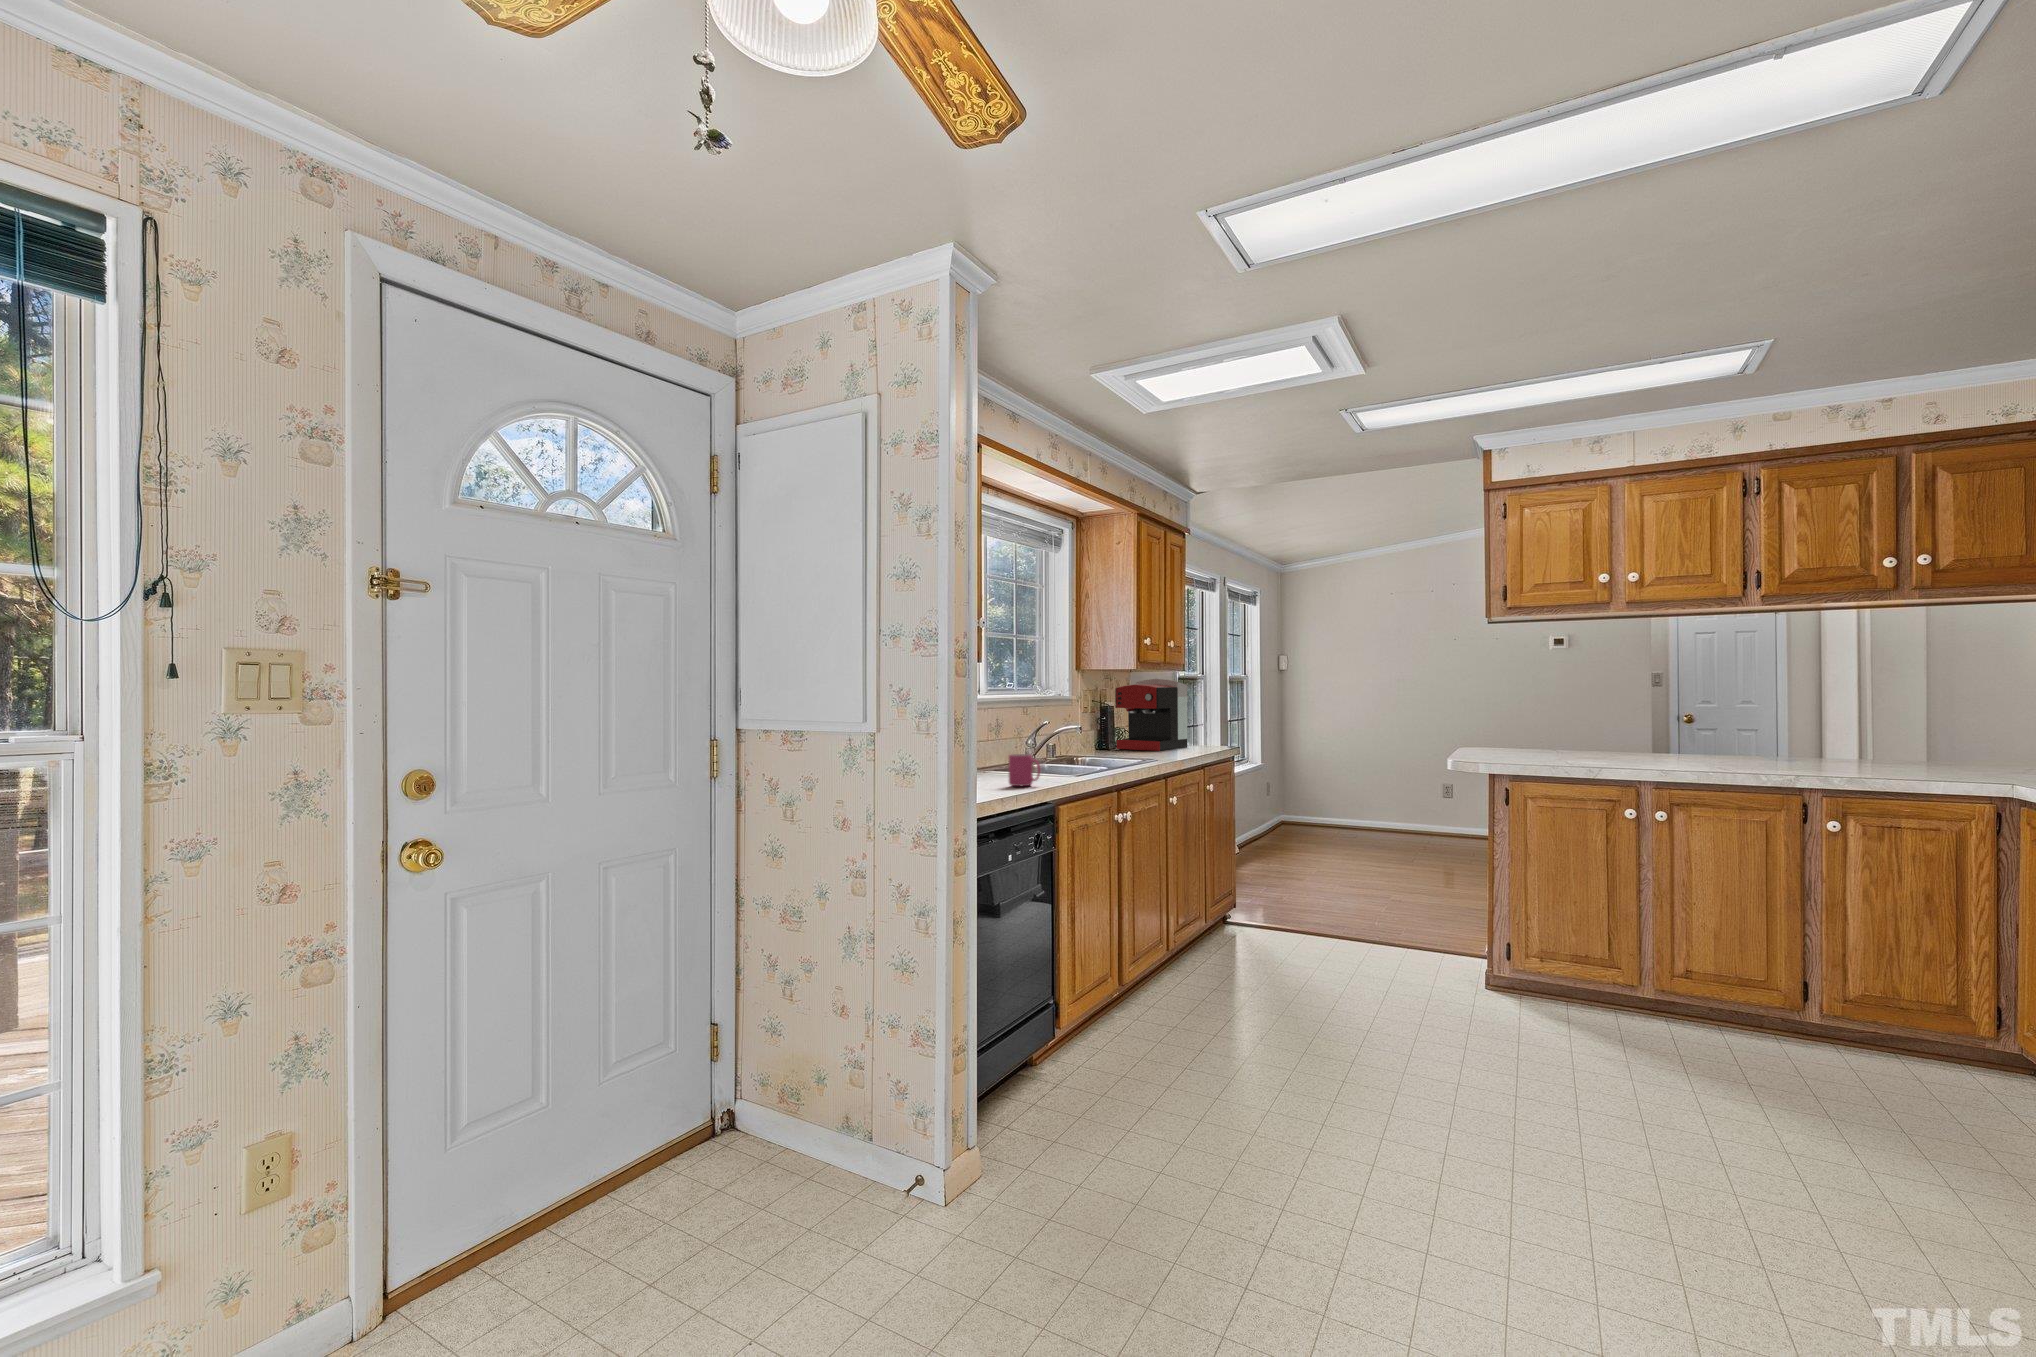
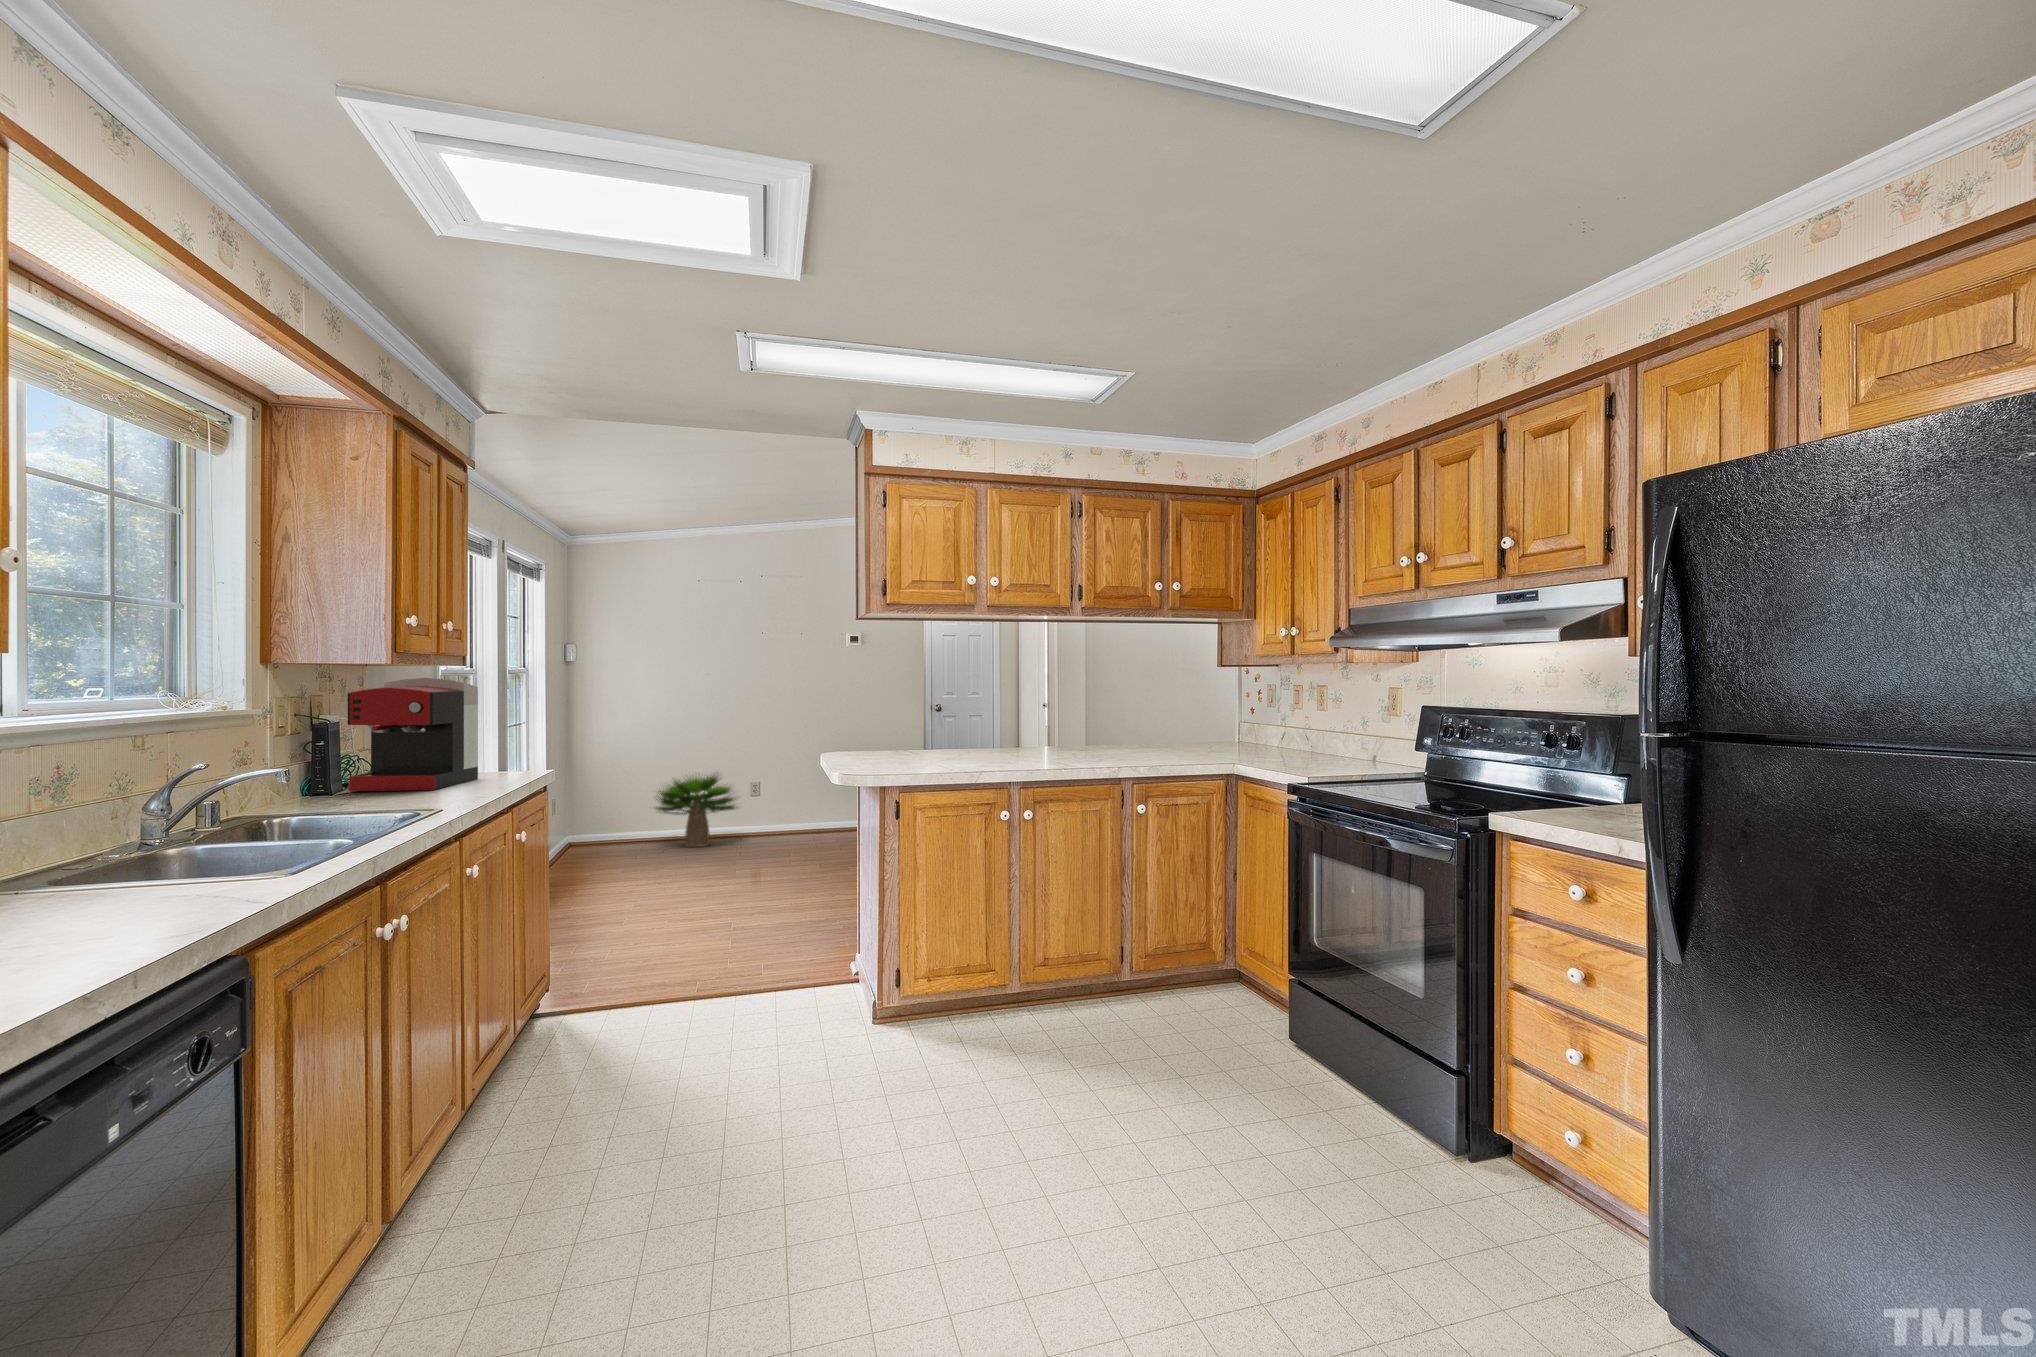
mug: present [1009,754,1040,786] -> none [131,845,224,918]
potted plant: none [1344,765,1433,833] -> present [654,773,738,847]

